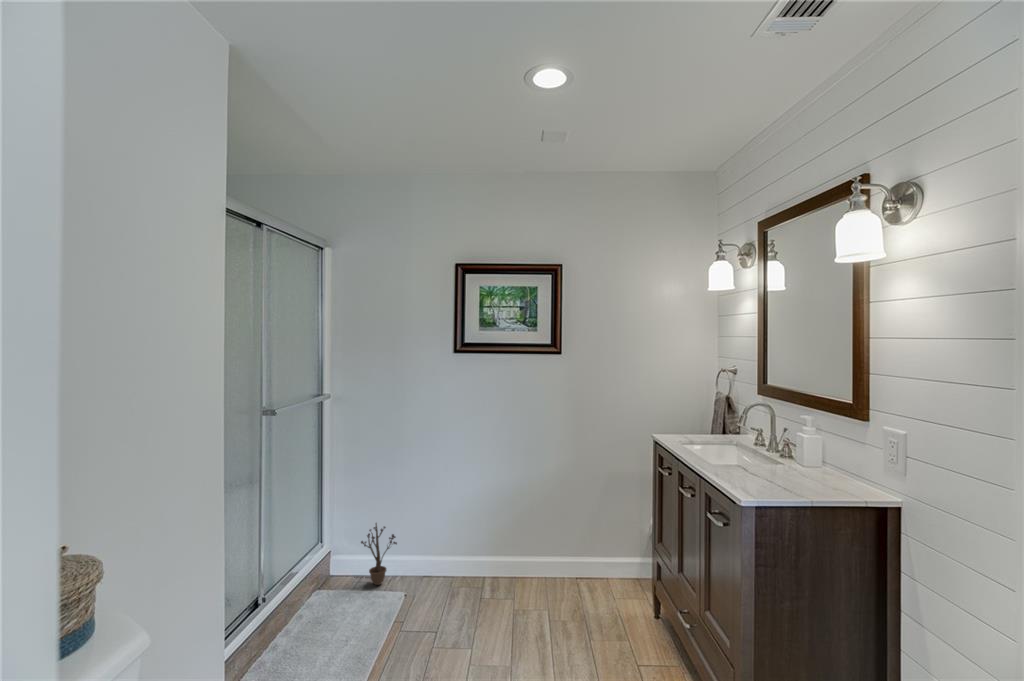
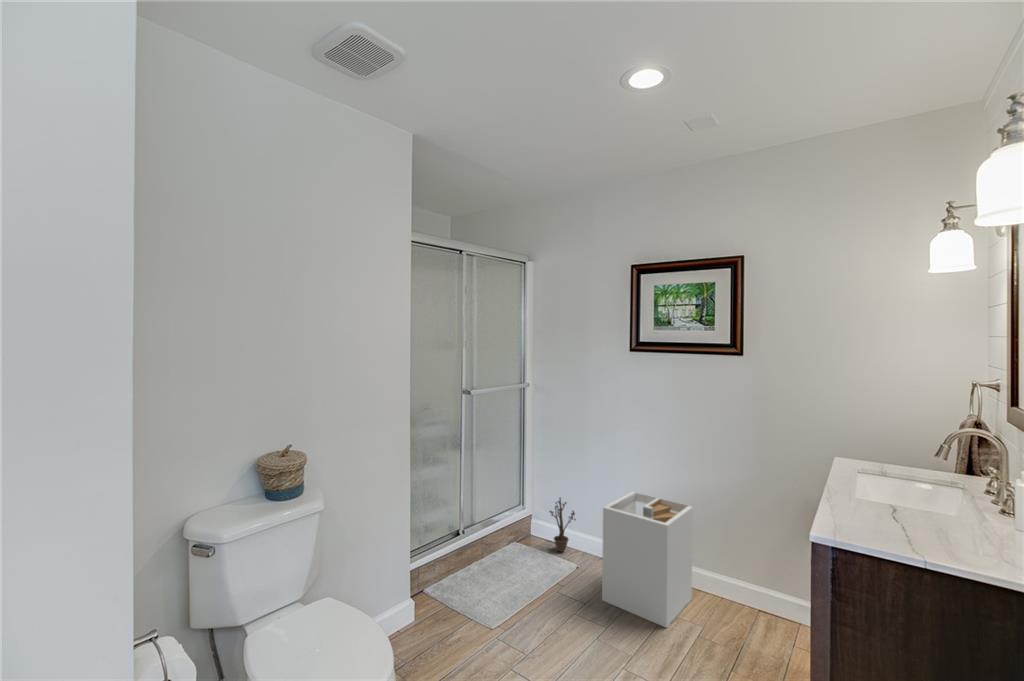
laundry hamper: none [453,498,527,623] -> present [602,492,693,628]

